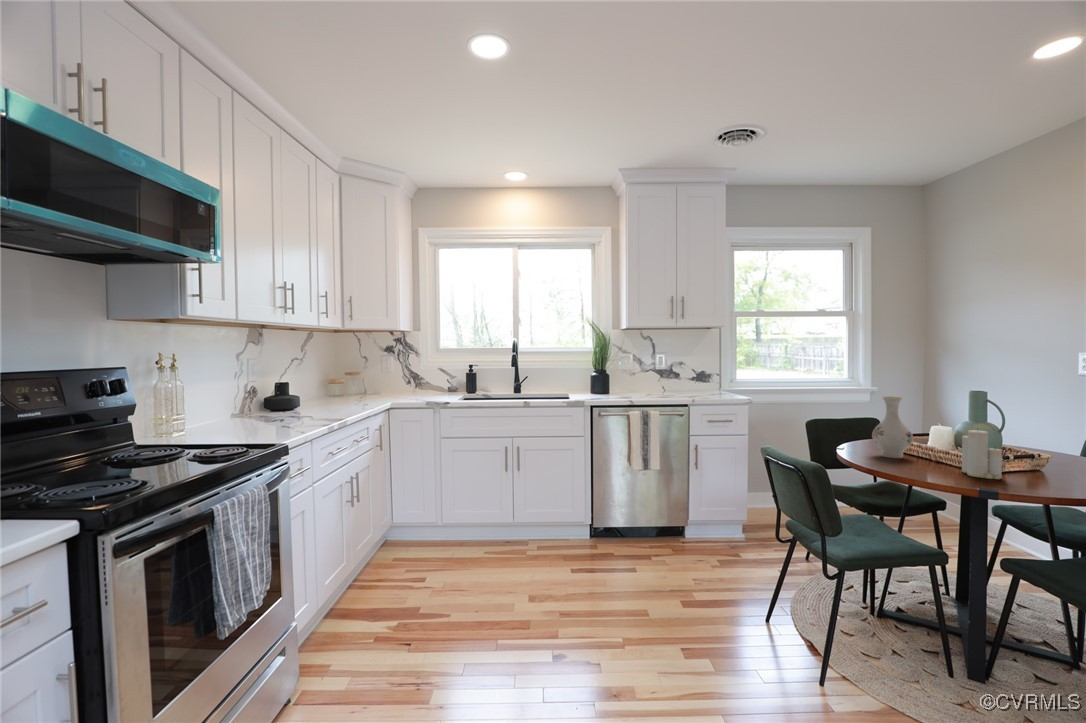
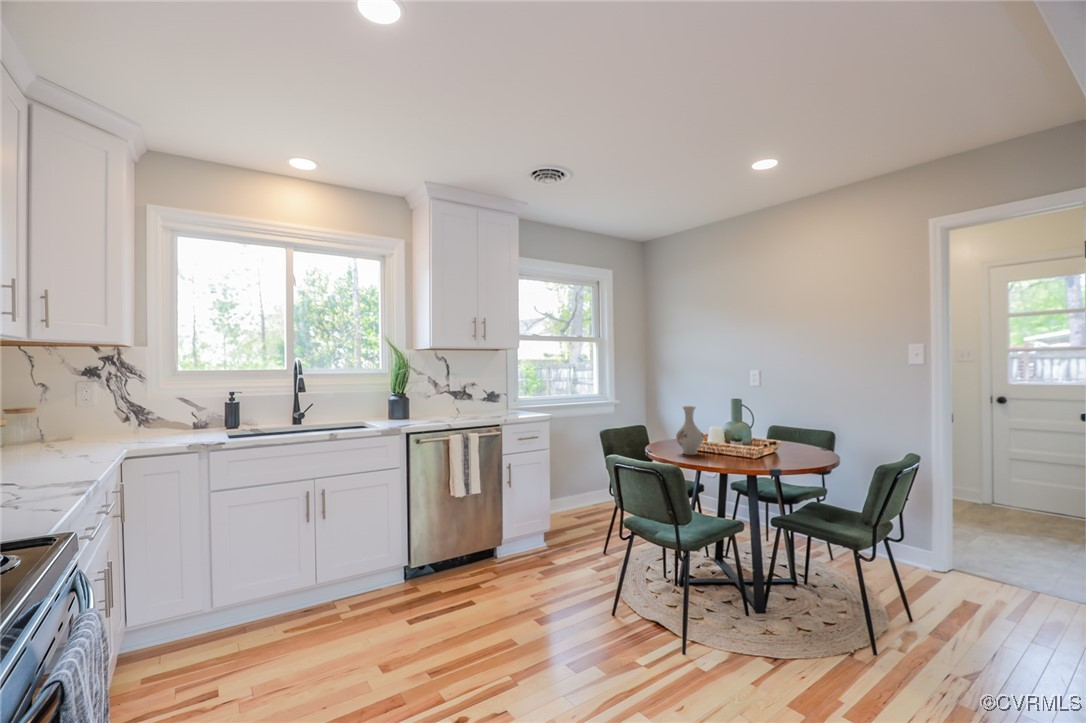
candle: present [962,430,1002,479] -> none [743,424,769,462]

